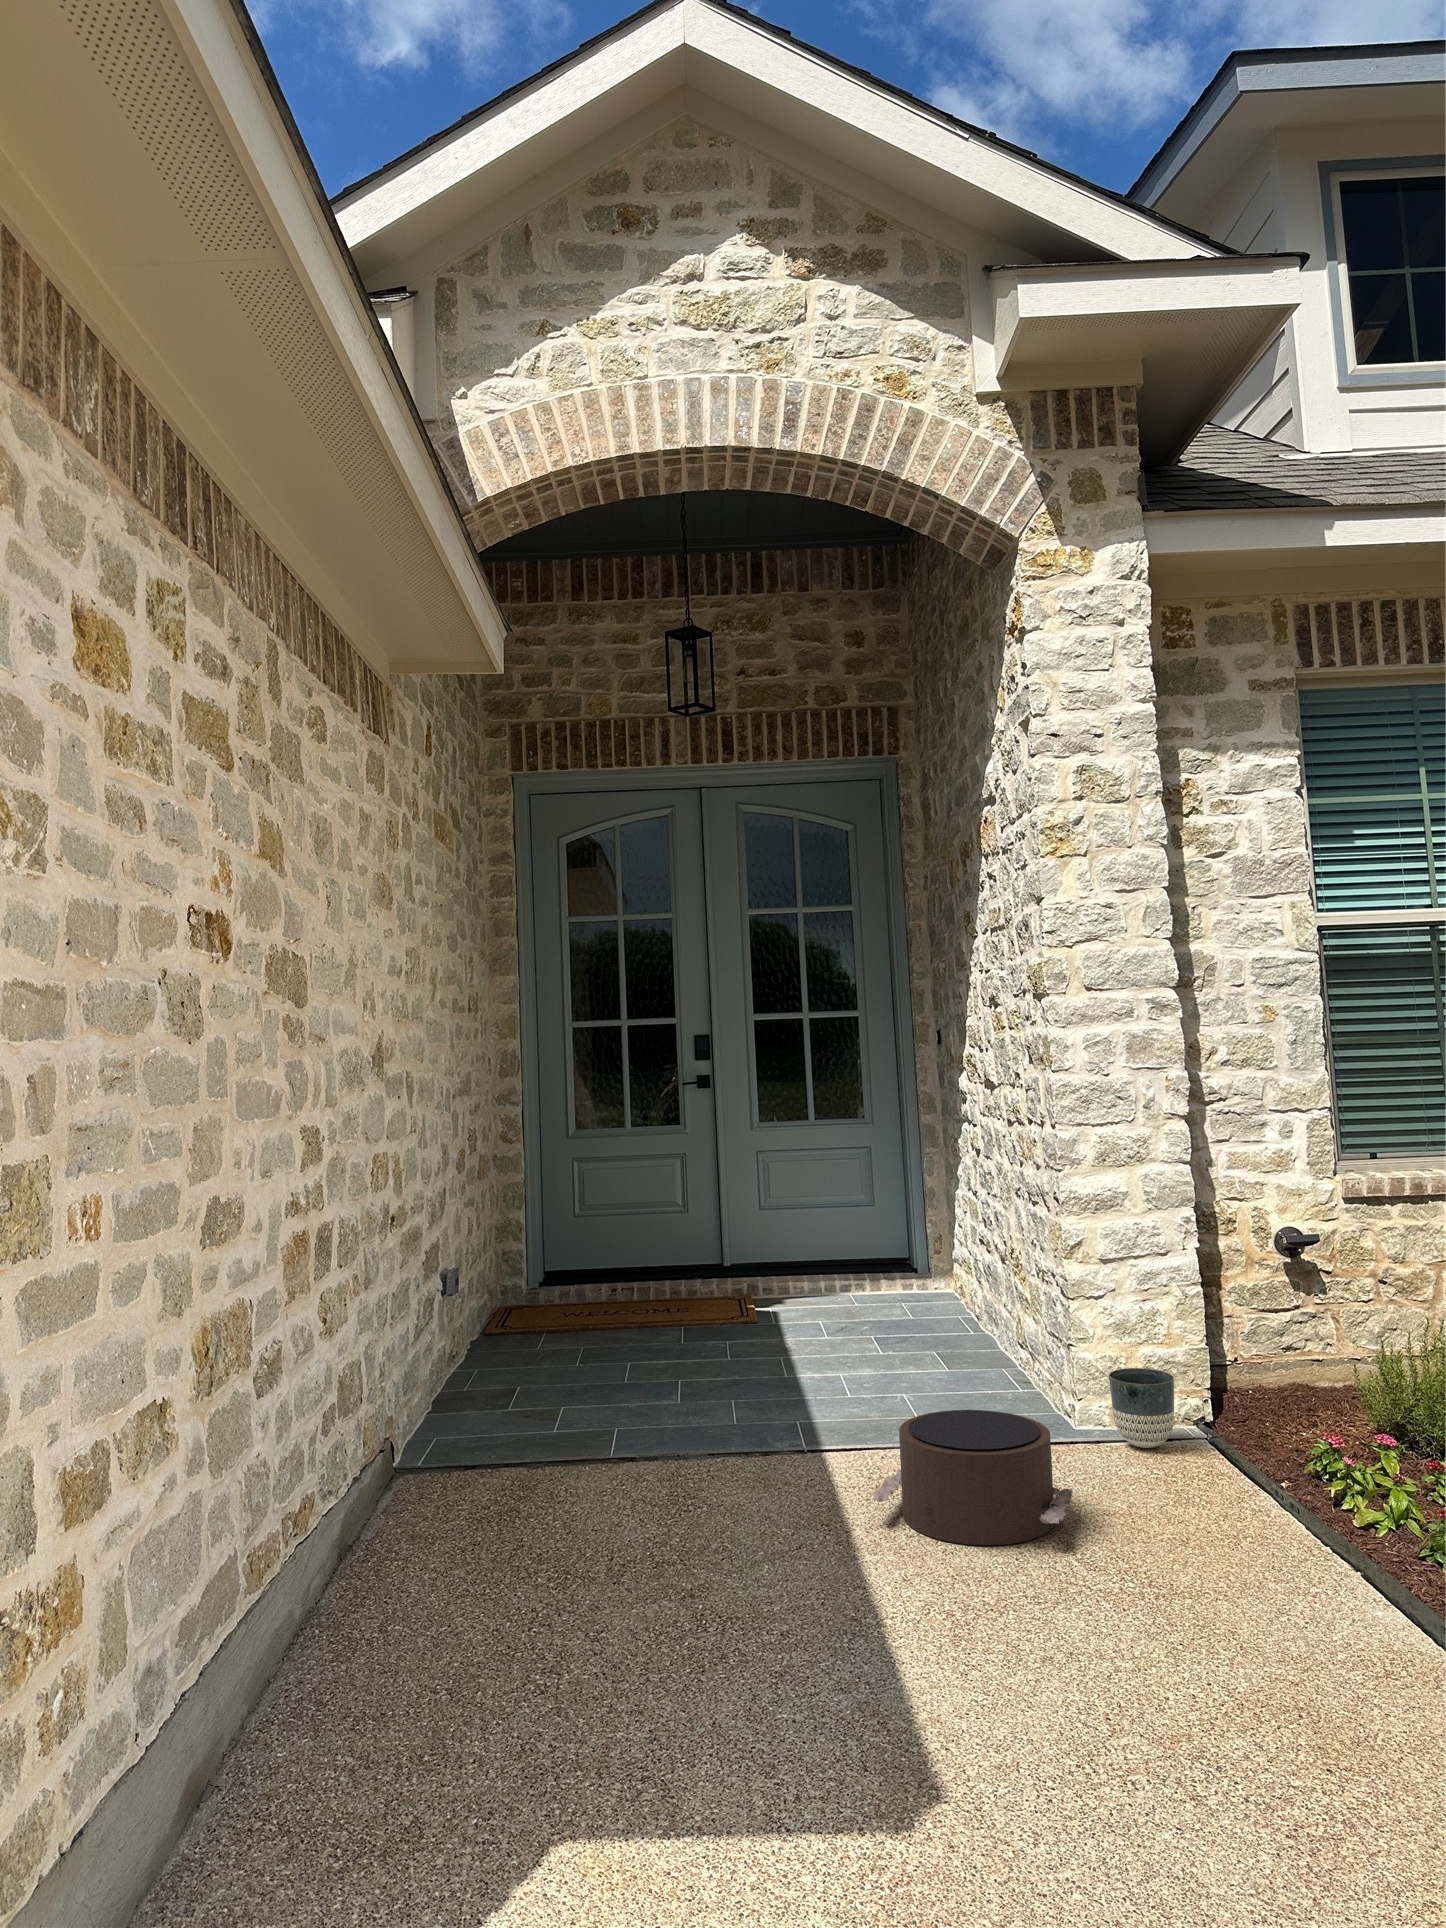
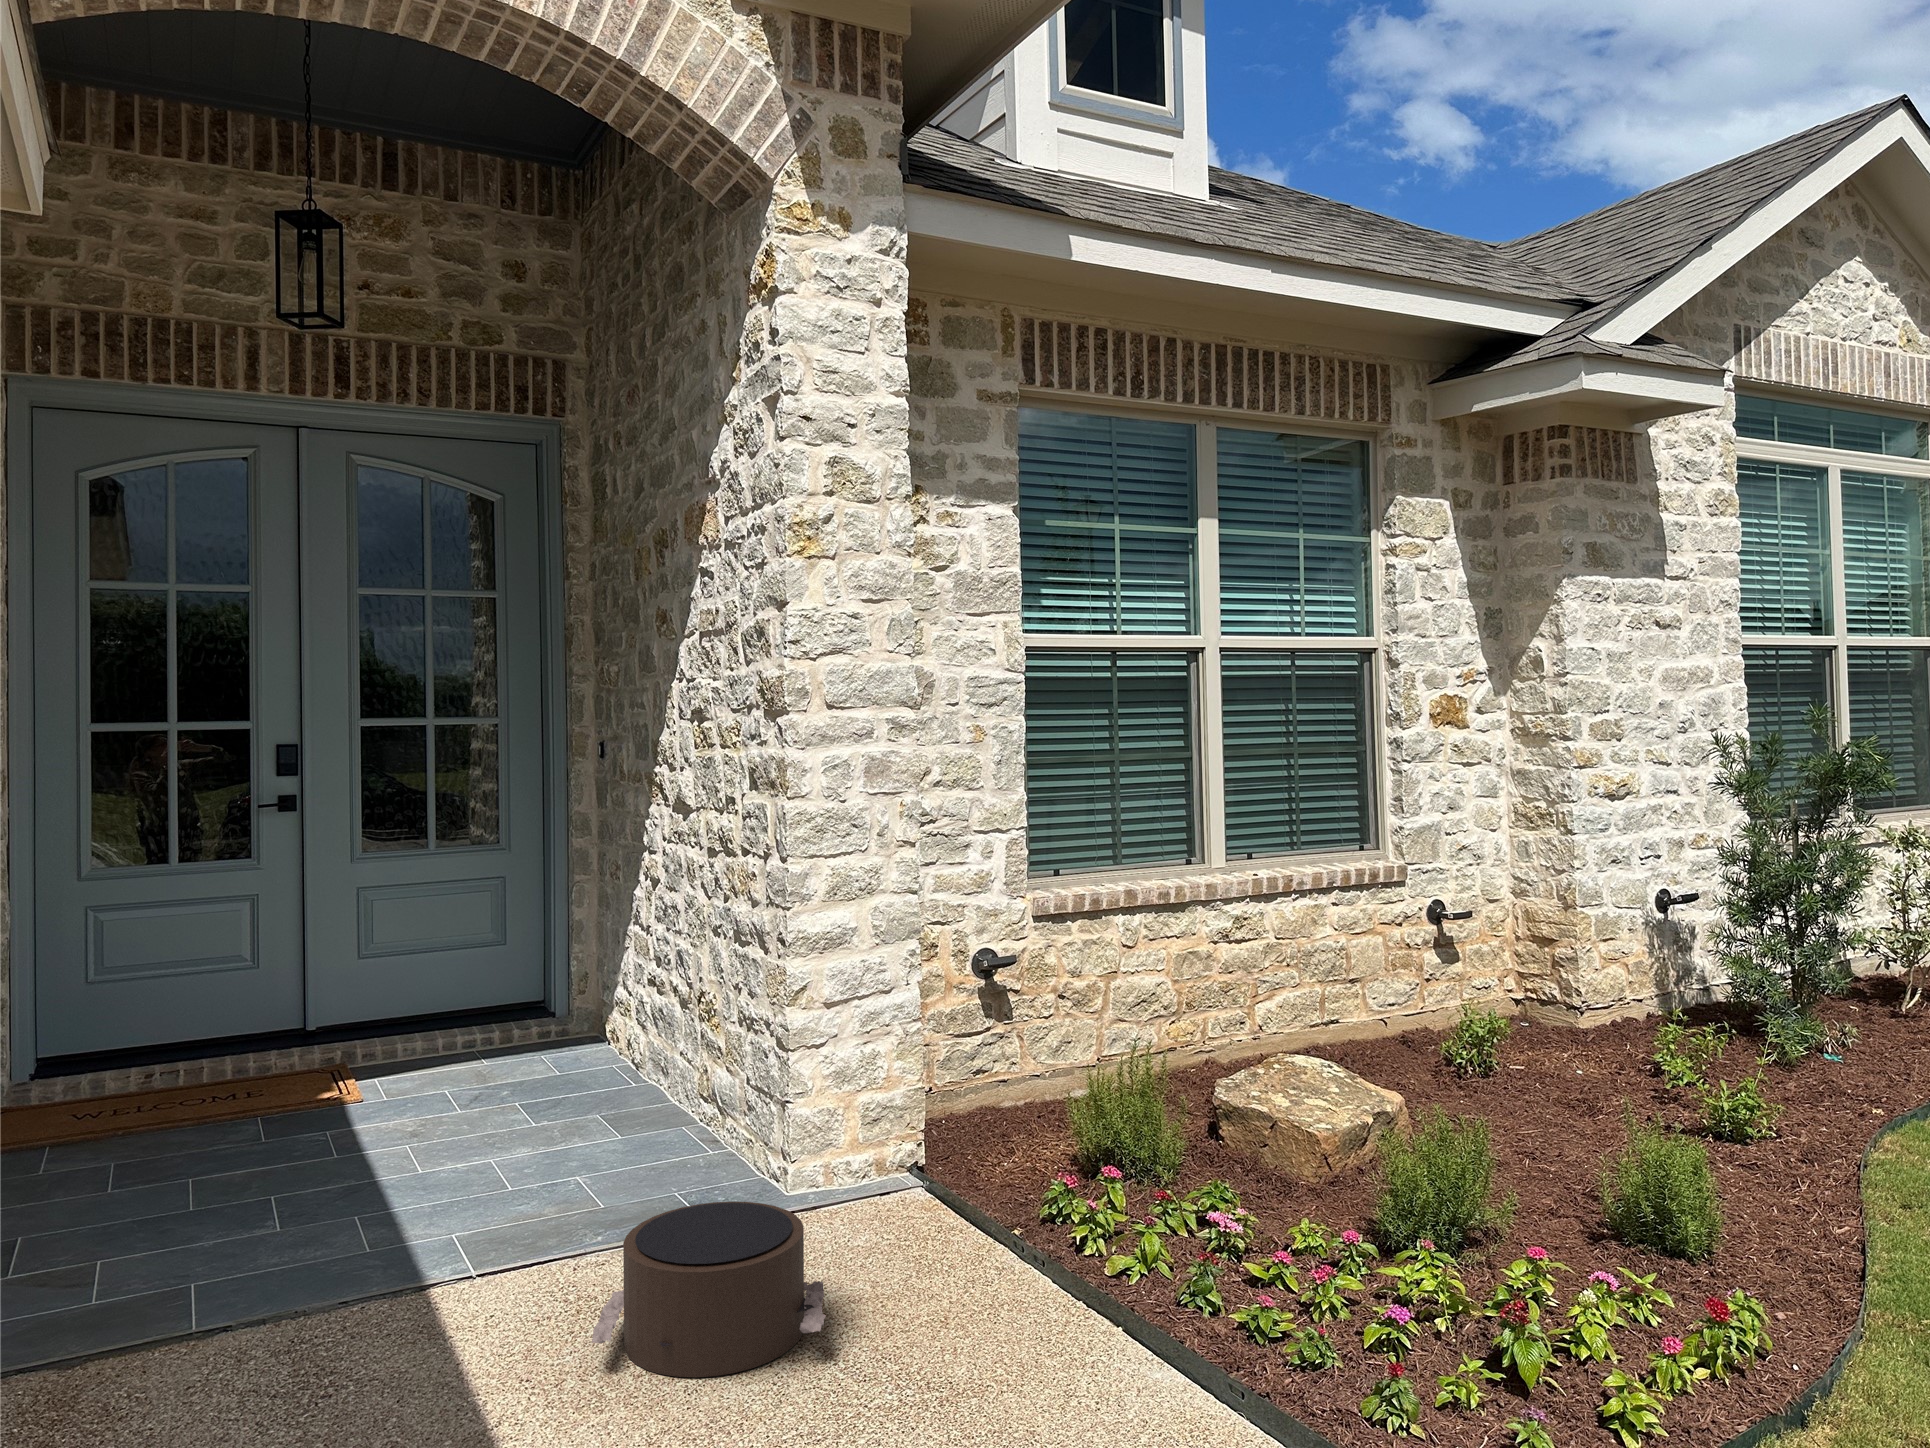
planter: present [1109,1368,1174,1448] -> none [833,1118,900,1205]

